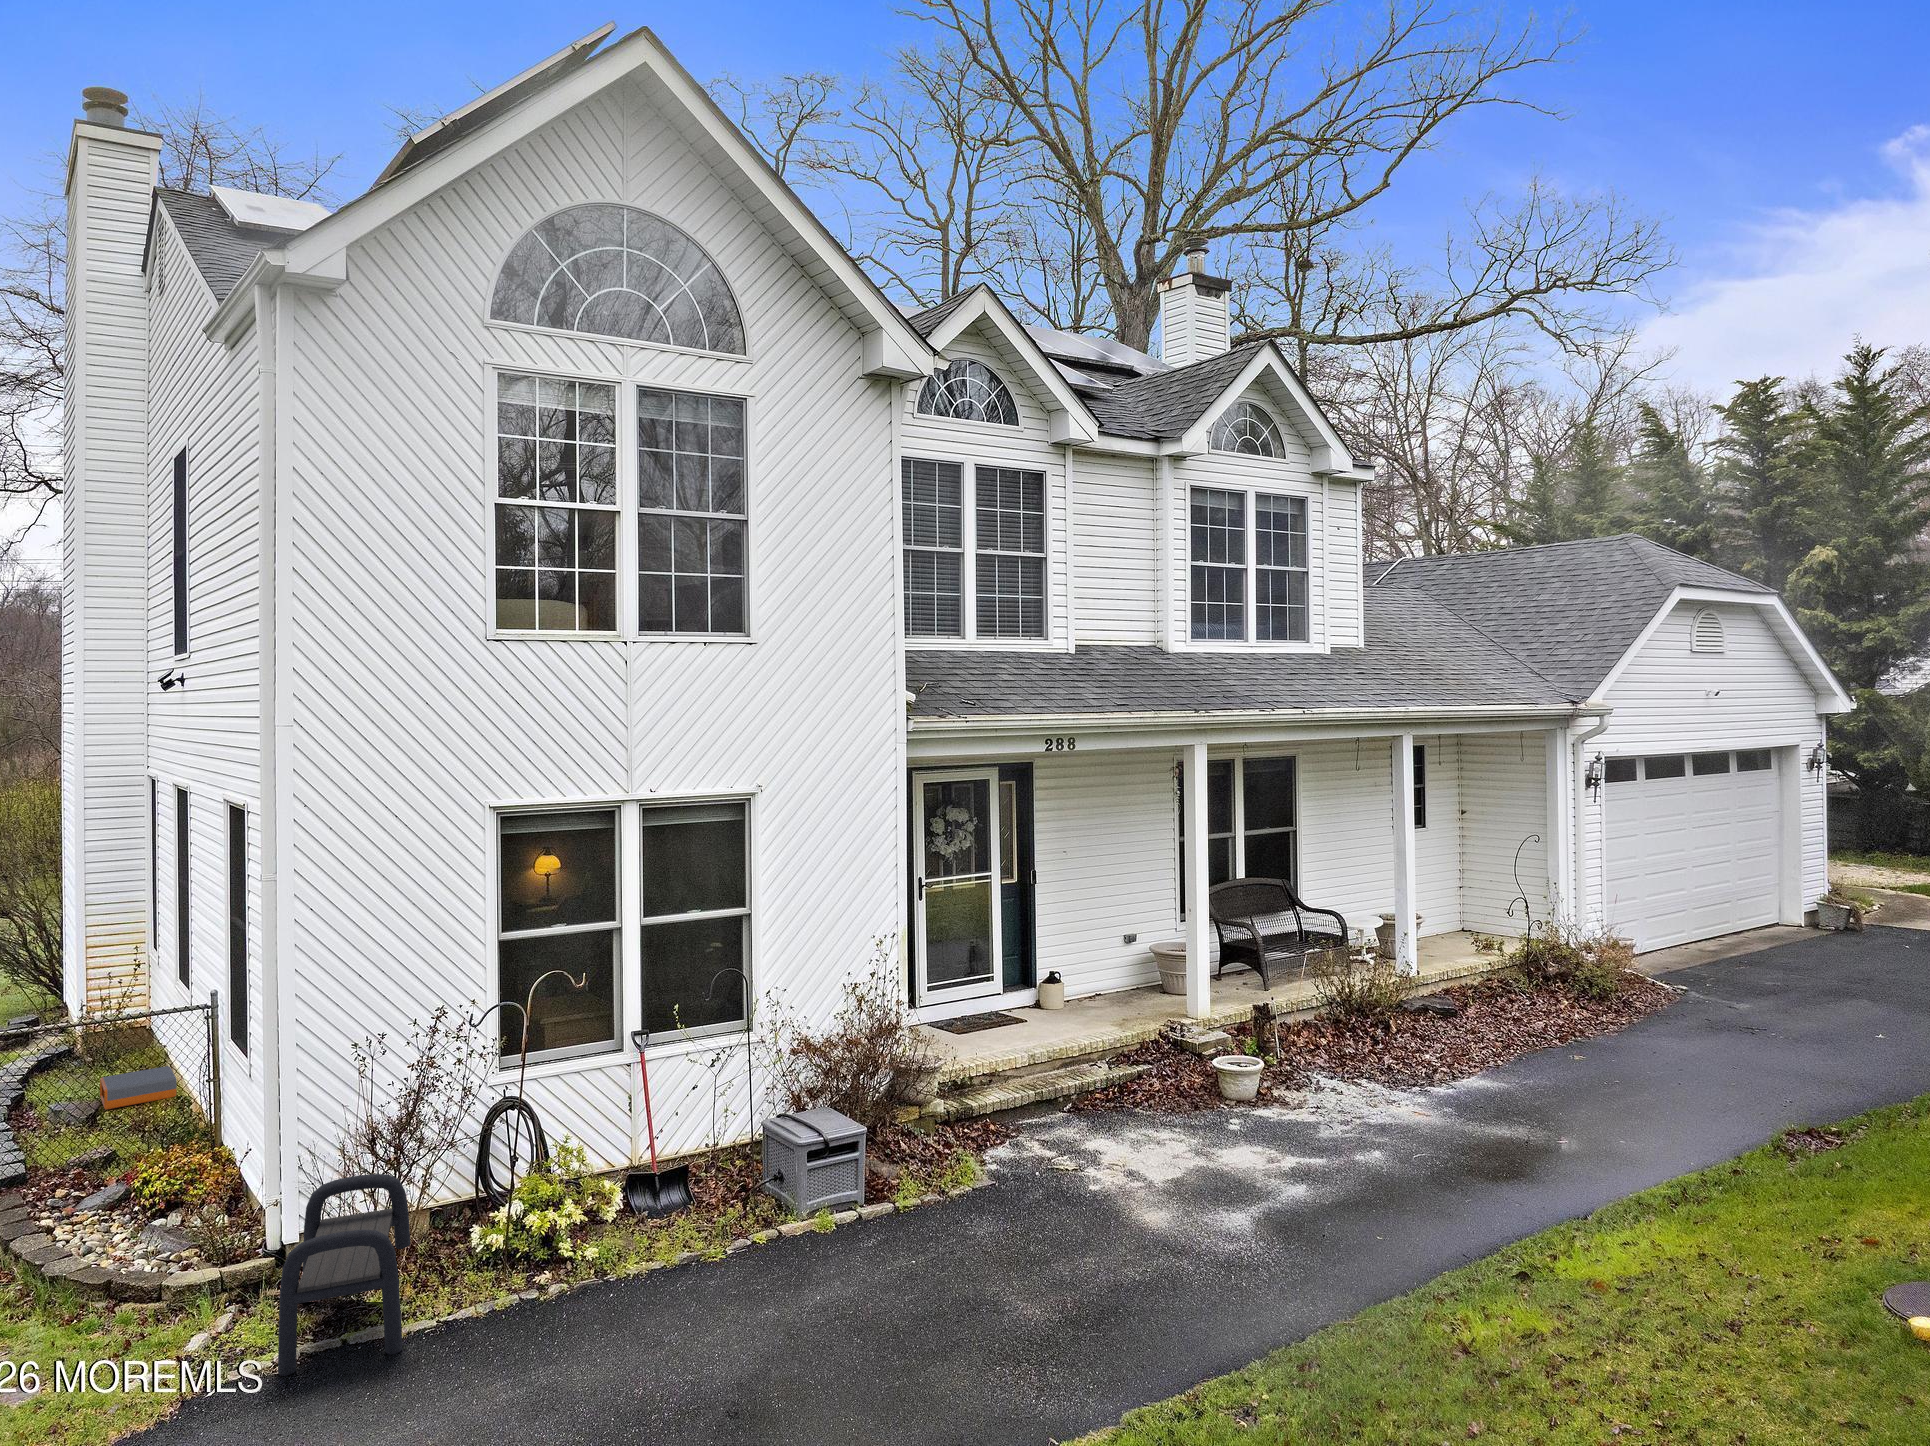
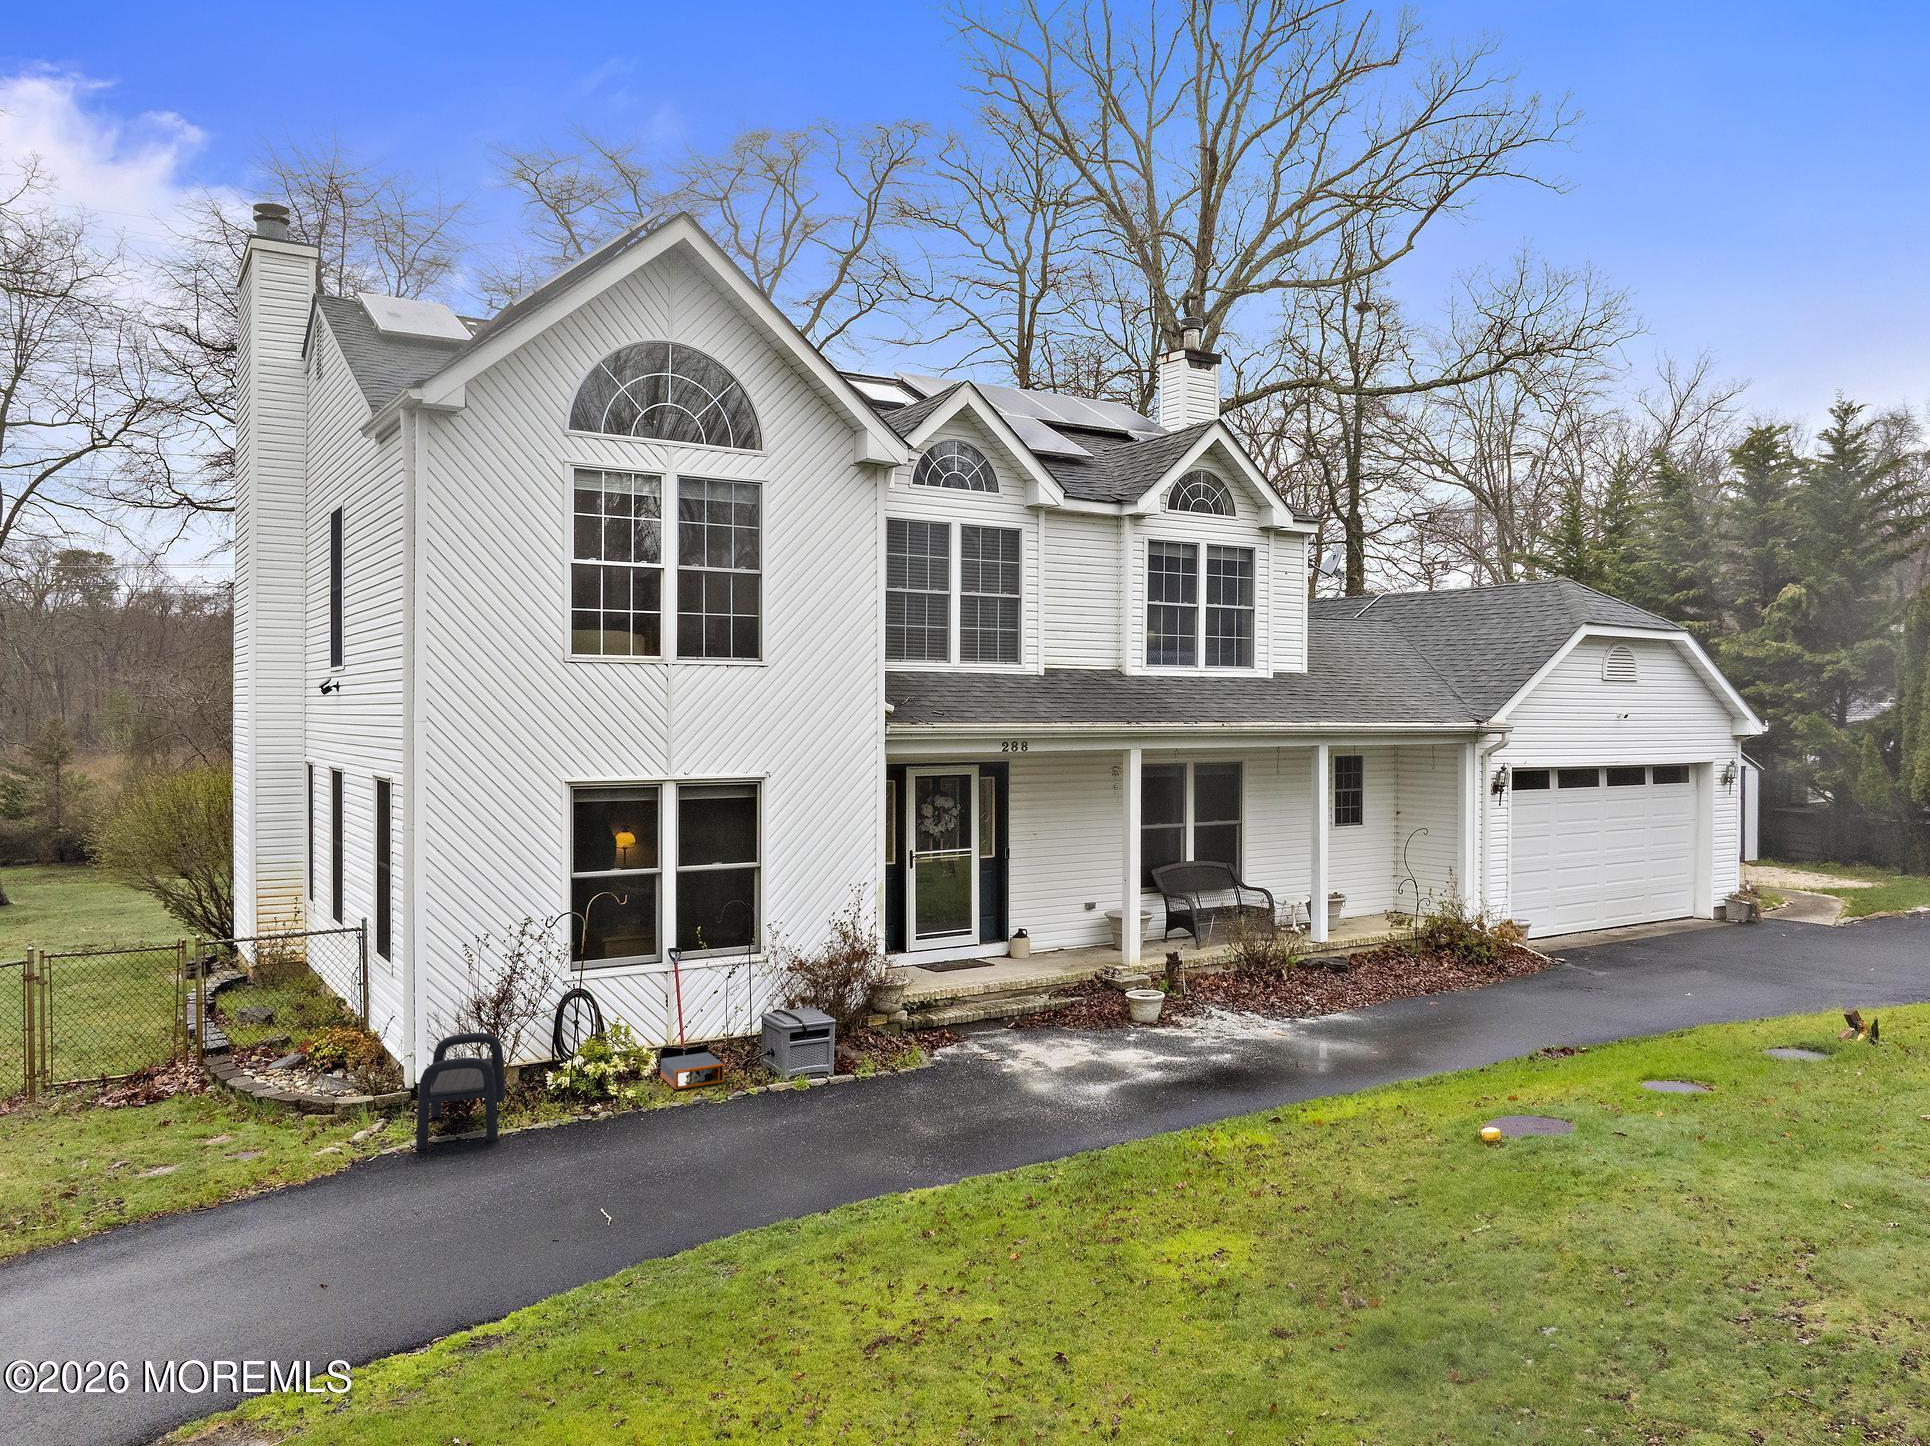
storage box: present [100,1066,177,1109] -> present [661,1052,724,1089]

